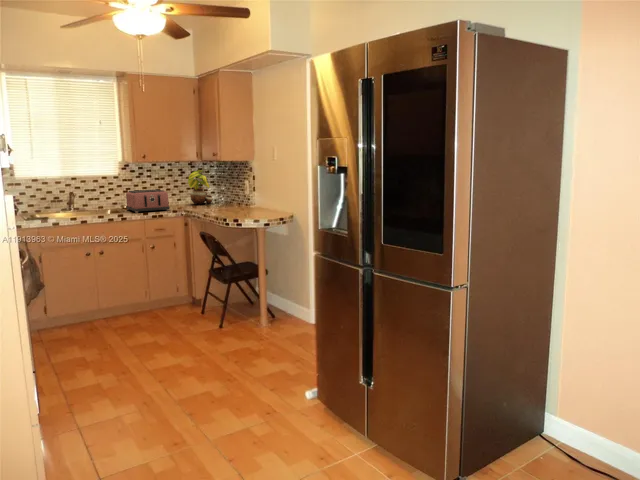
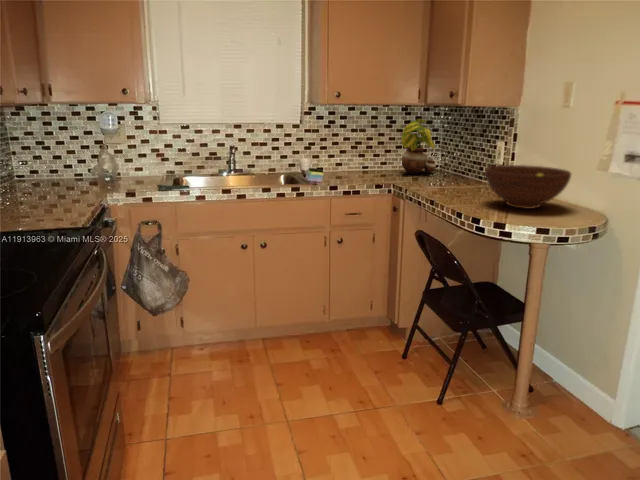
toaster: present [126,189,170,213] -> none [306,148,371,186]
fruit bowl: none [231,192,273,214] -> present [485,165,571,209]

